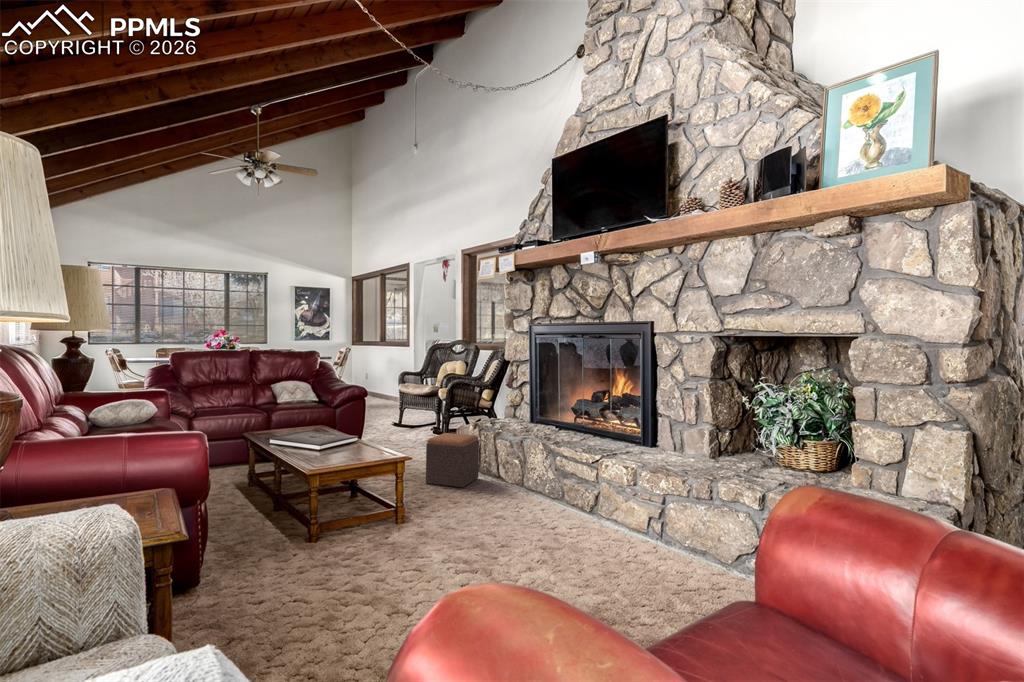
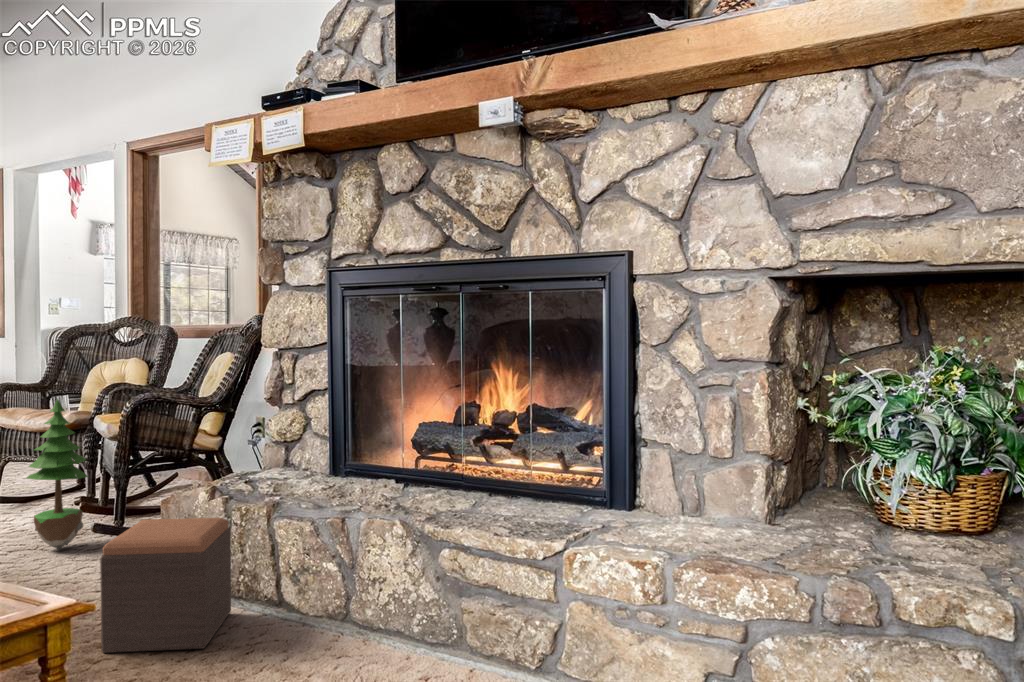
potted tree: none [408,379,433,448] -> present [27,399,88,549]

